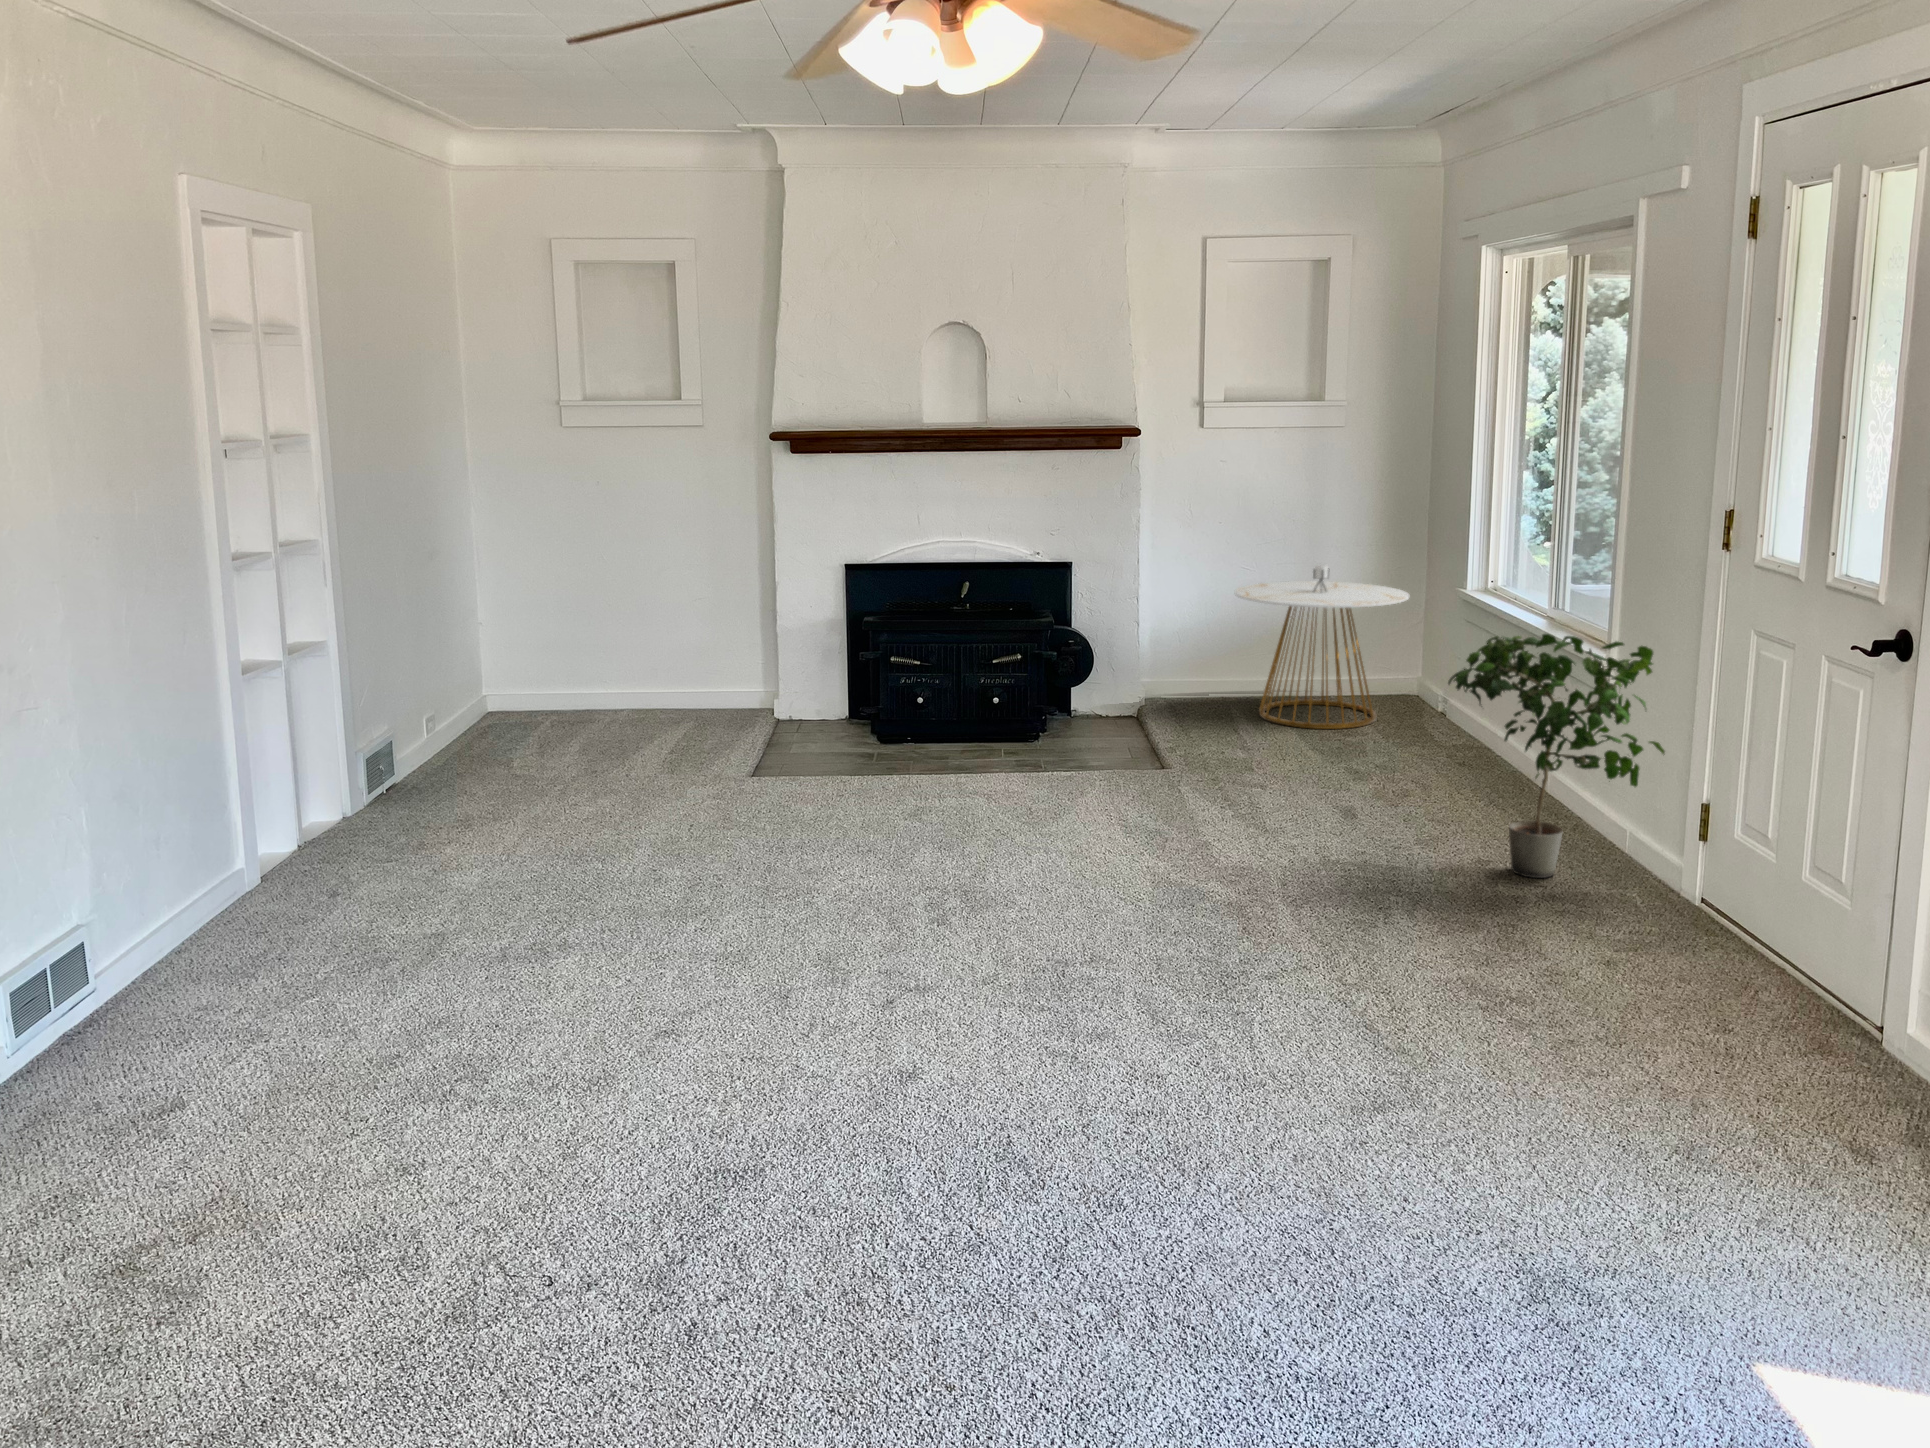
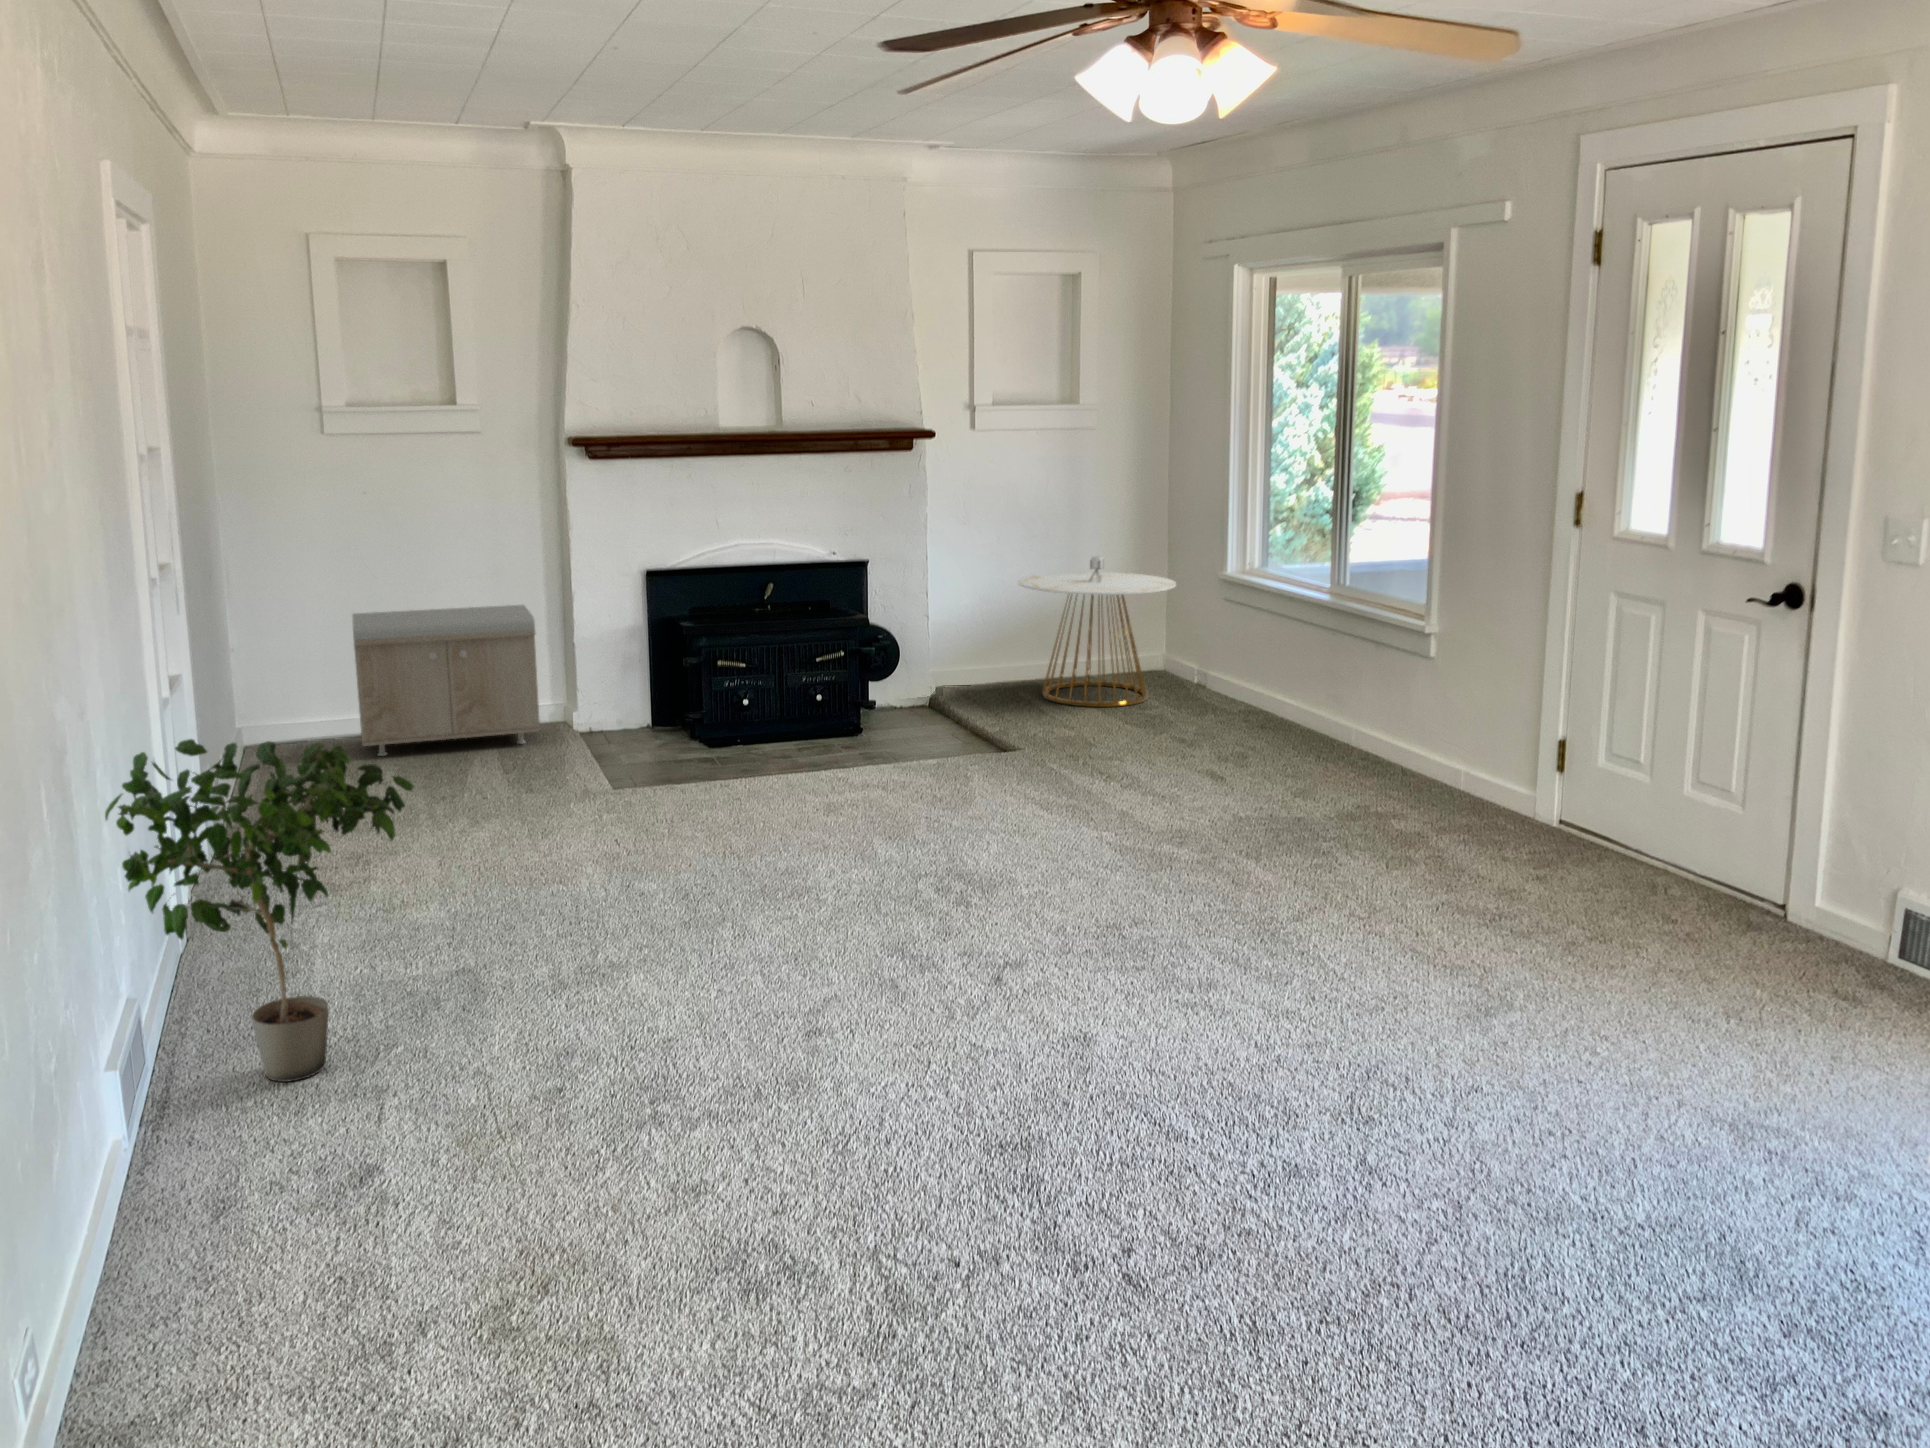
storage bench: none [565,593,741,726] -> present [353,605,540,756]
potted plant: present [1448,634,1665,878] -> present [105,739,414,1082]

